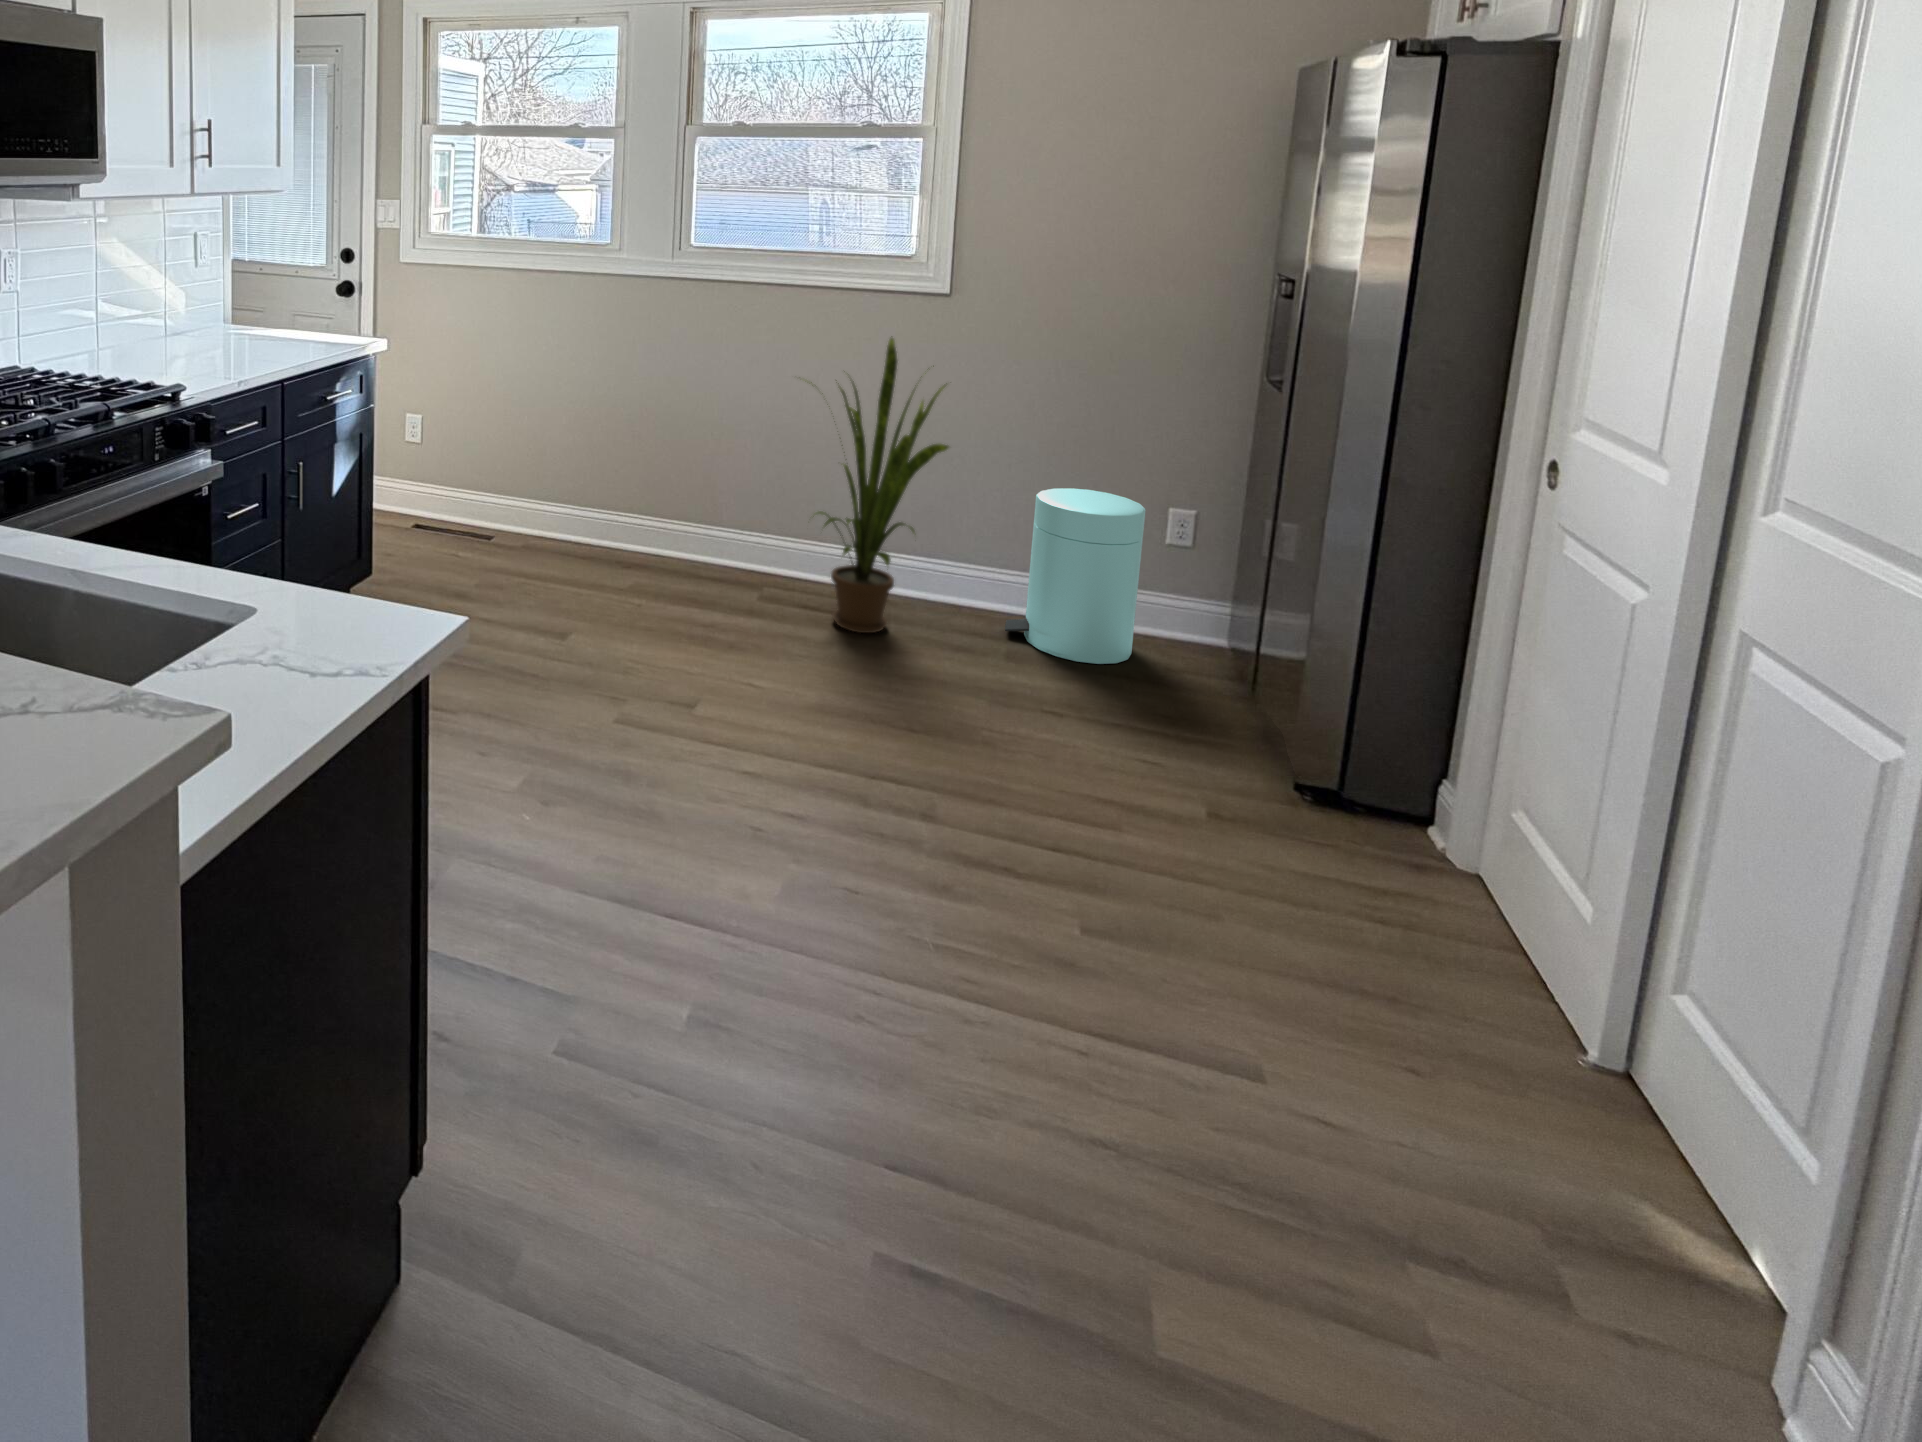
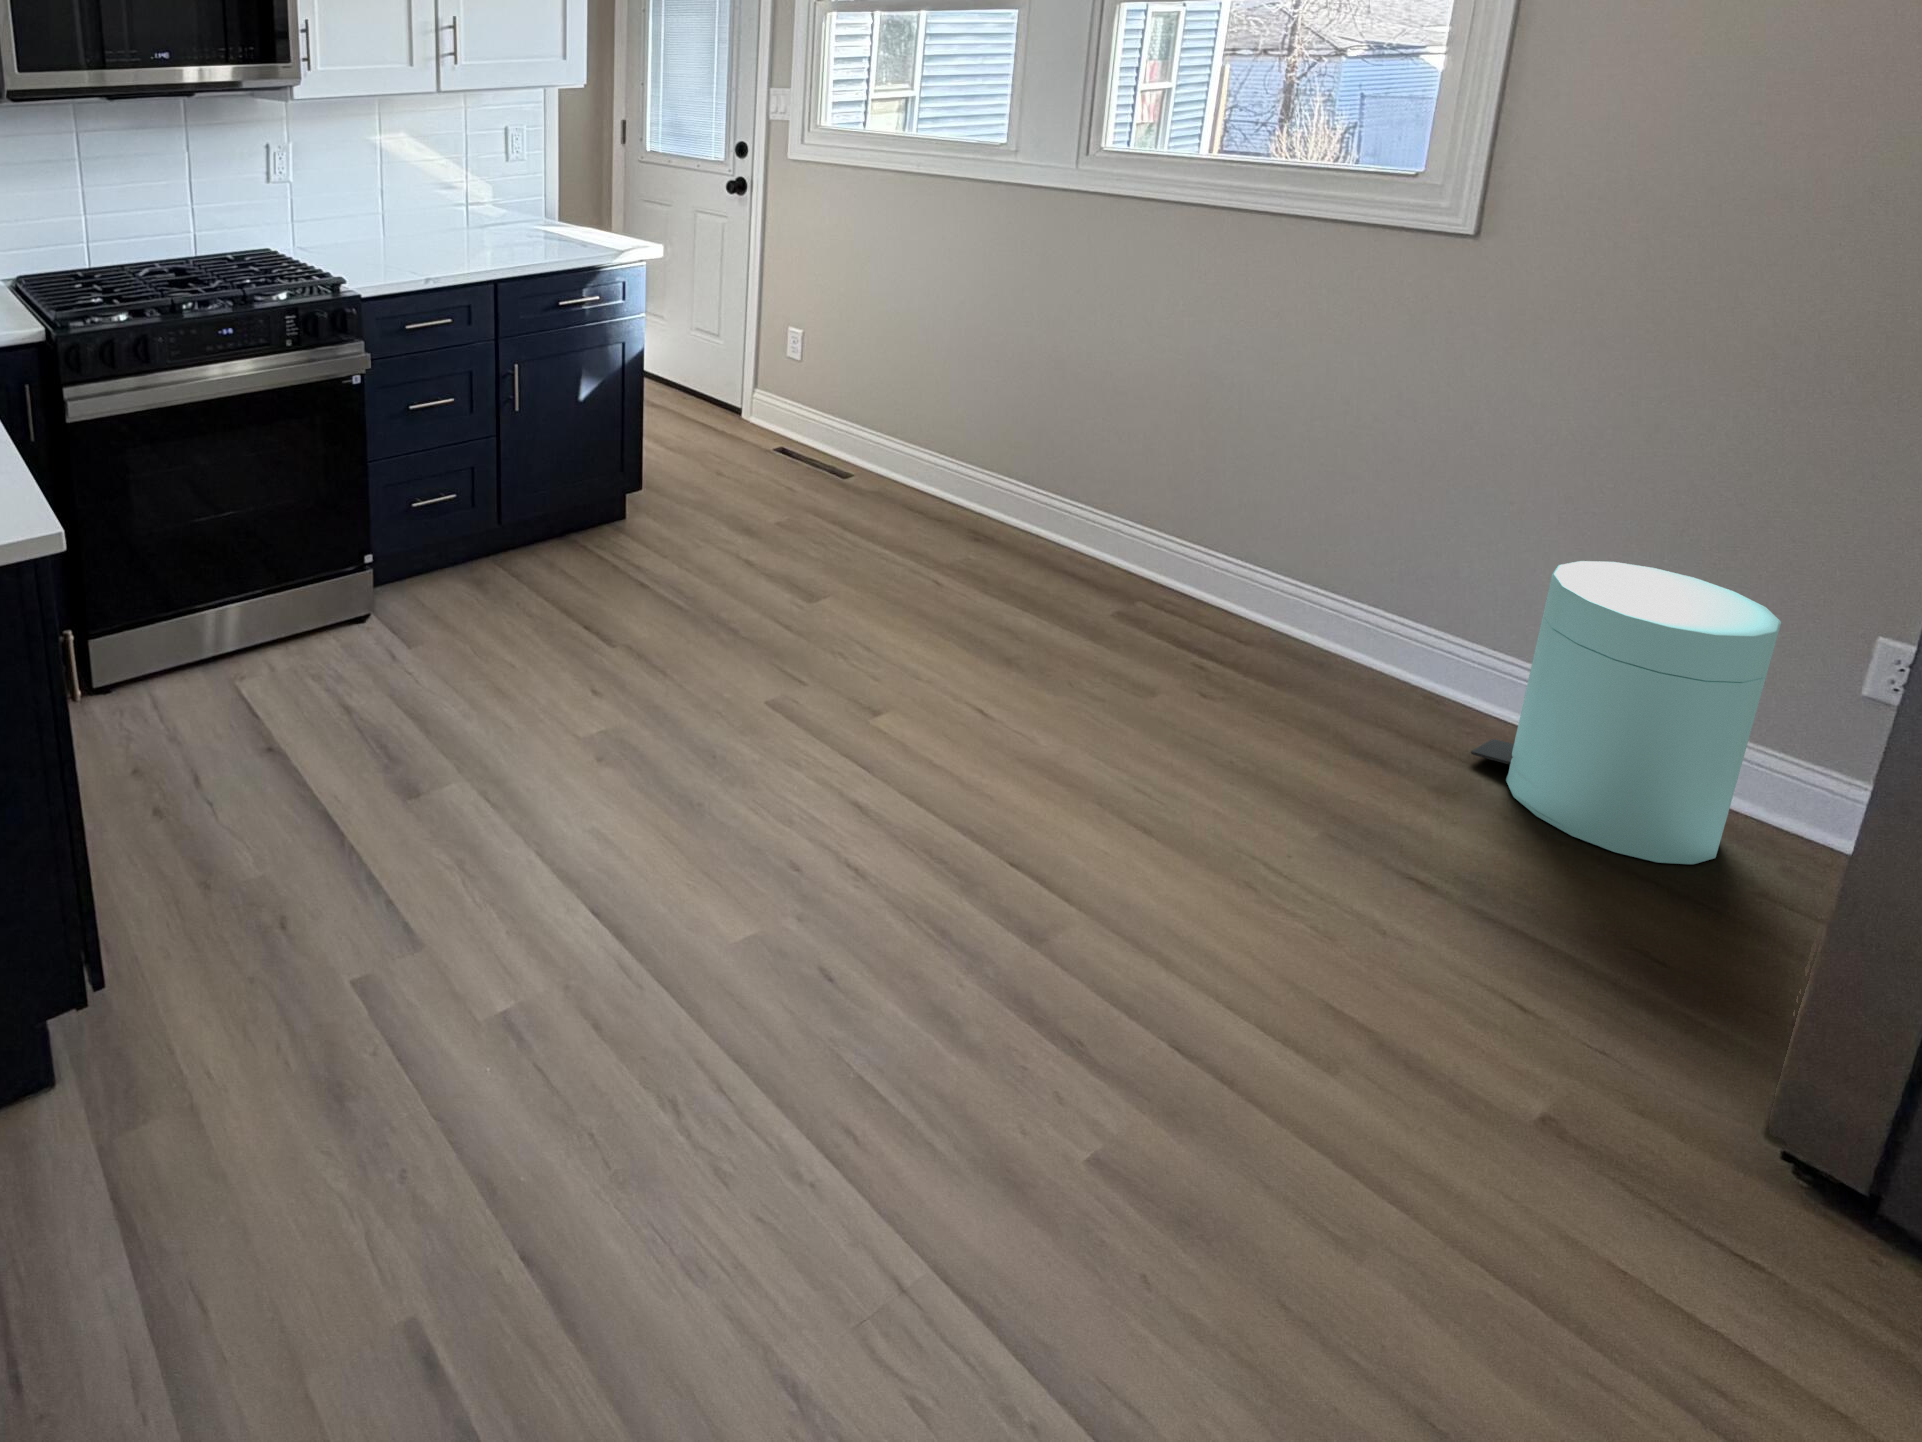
house plant: present [811,336,949,633] -> none [1161,291,1430,697]

